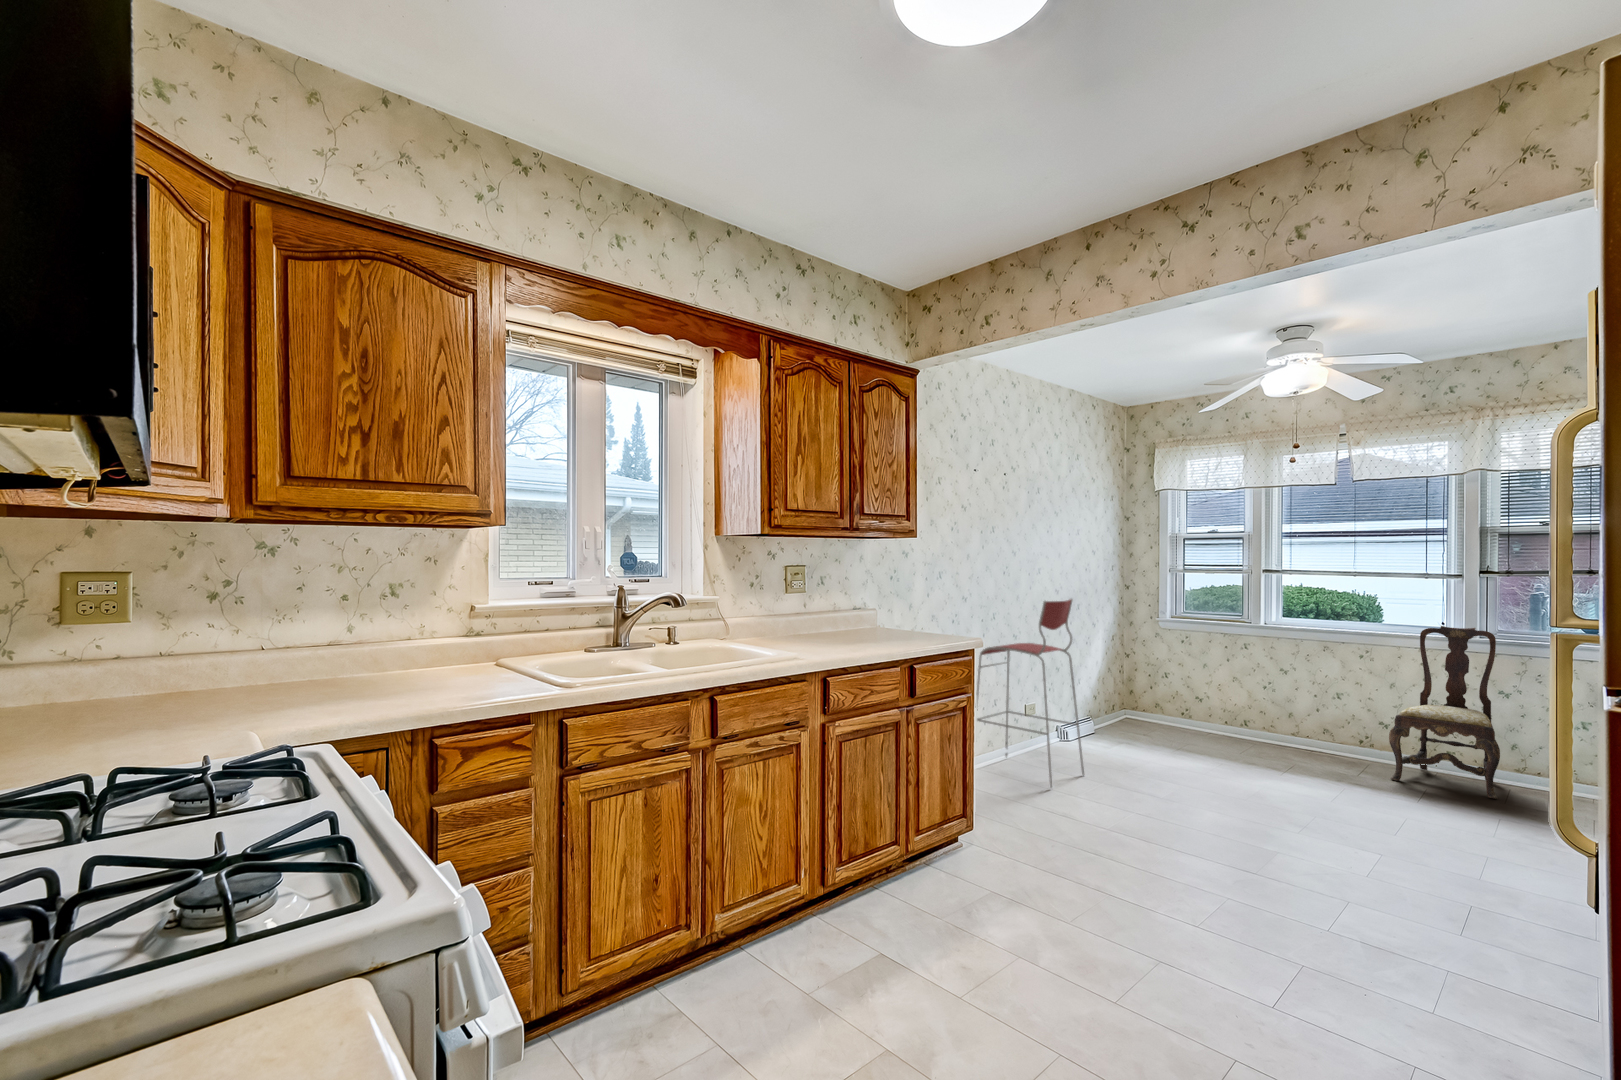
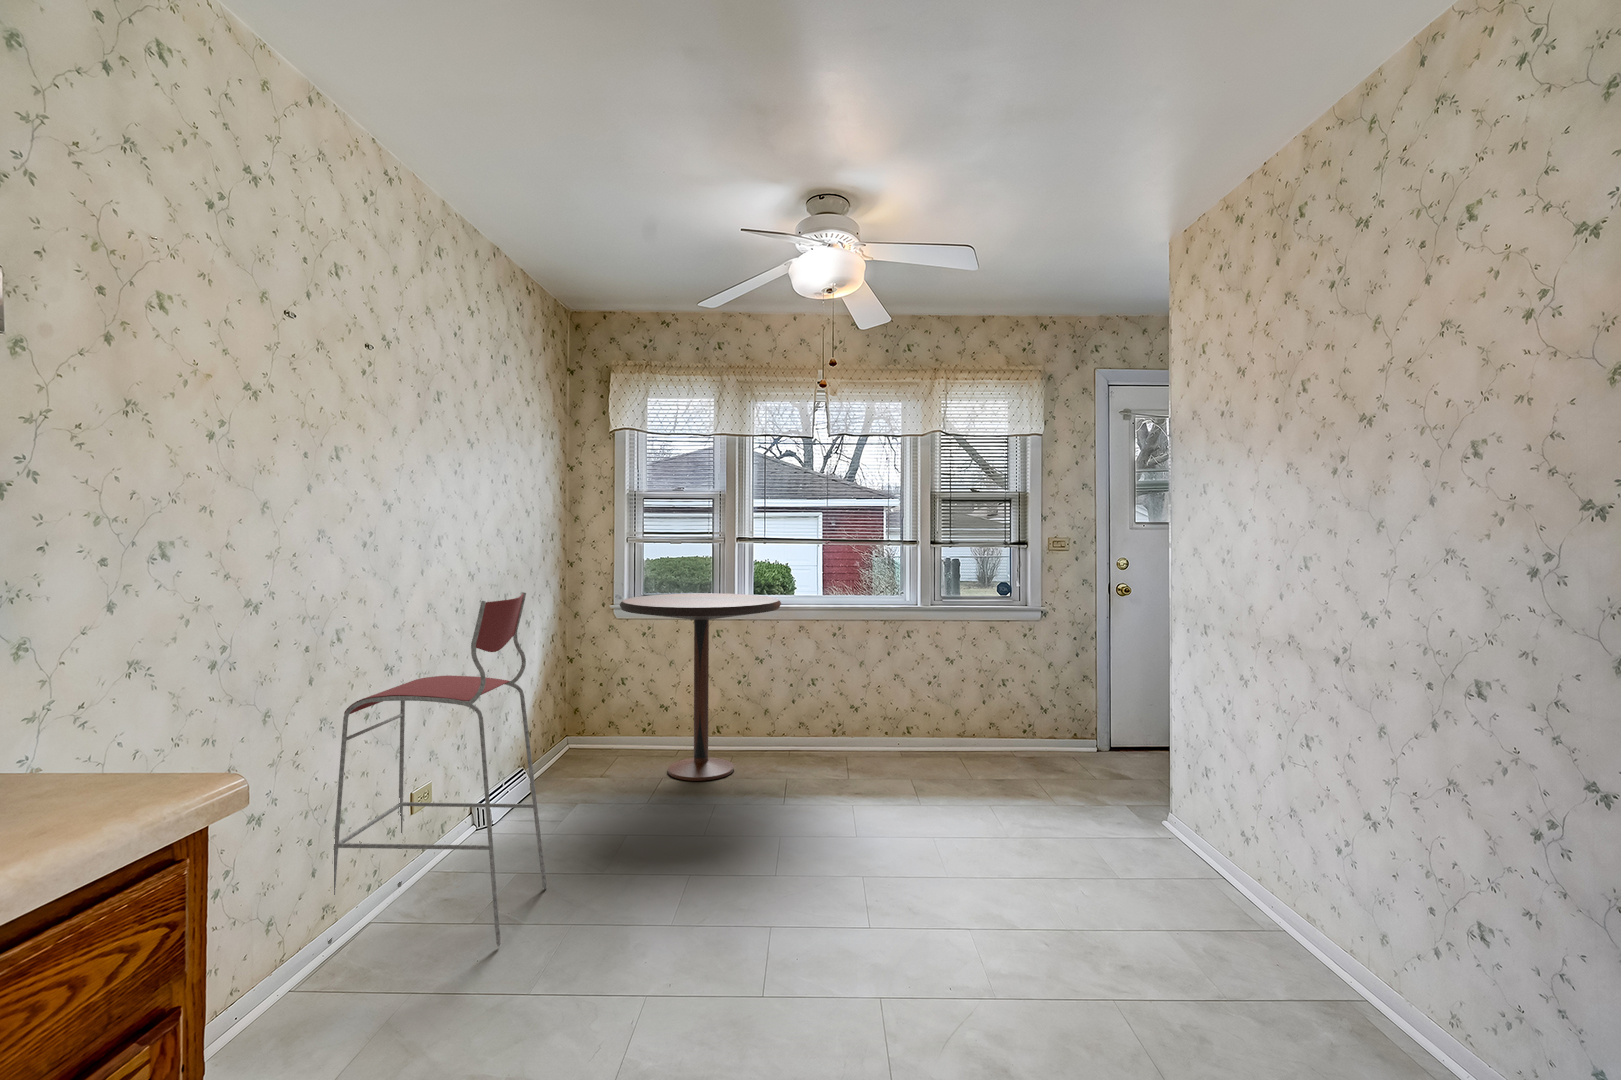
pedestal table: none [1154,612,1294,754] -> present [620,593,781,781]
dining chair: present [1389,626,1500,799] -> none [875,595,969,776]

